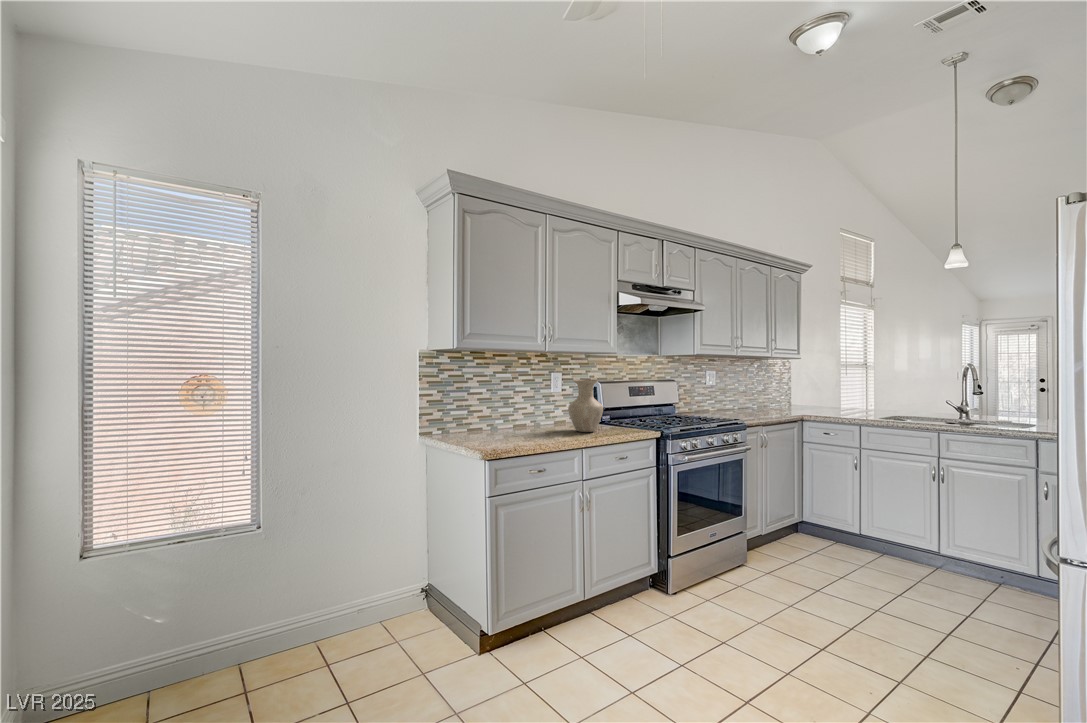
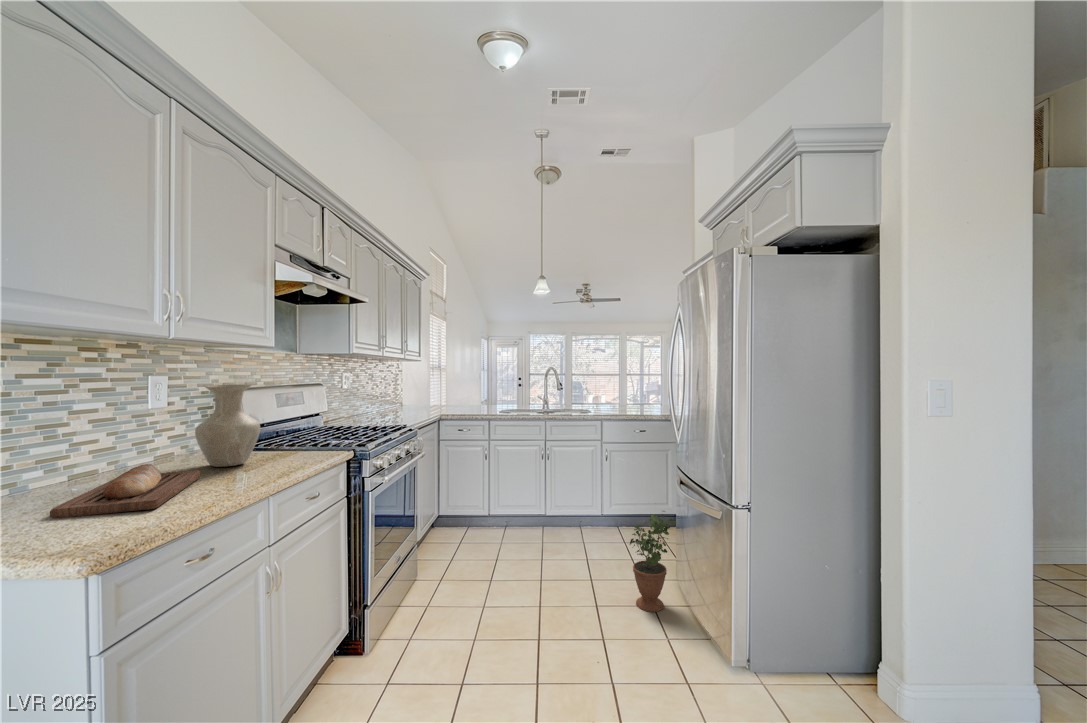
bread loaf: none [497,423,565,445] -> present [50,464,200,518]
potted plant: none [995,566,1070,695] -> present [630,511,676,612]

